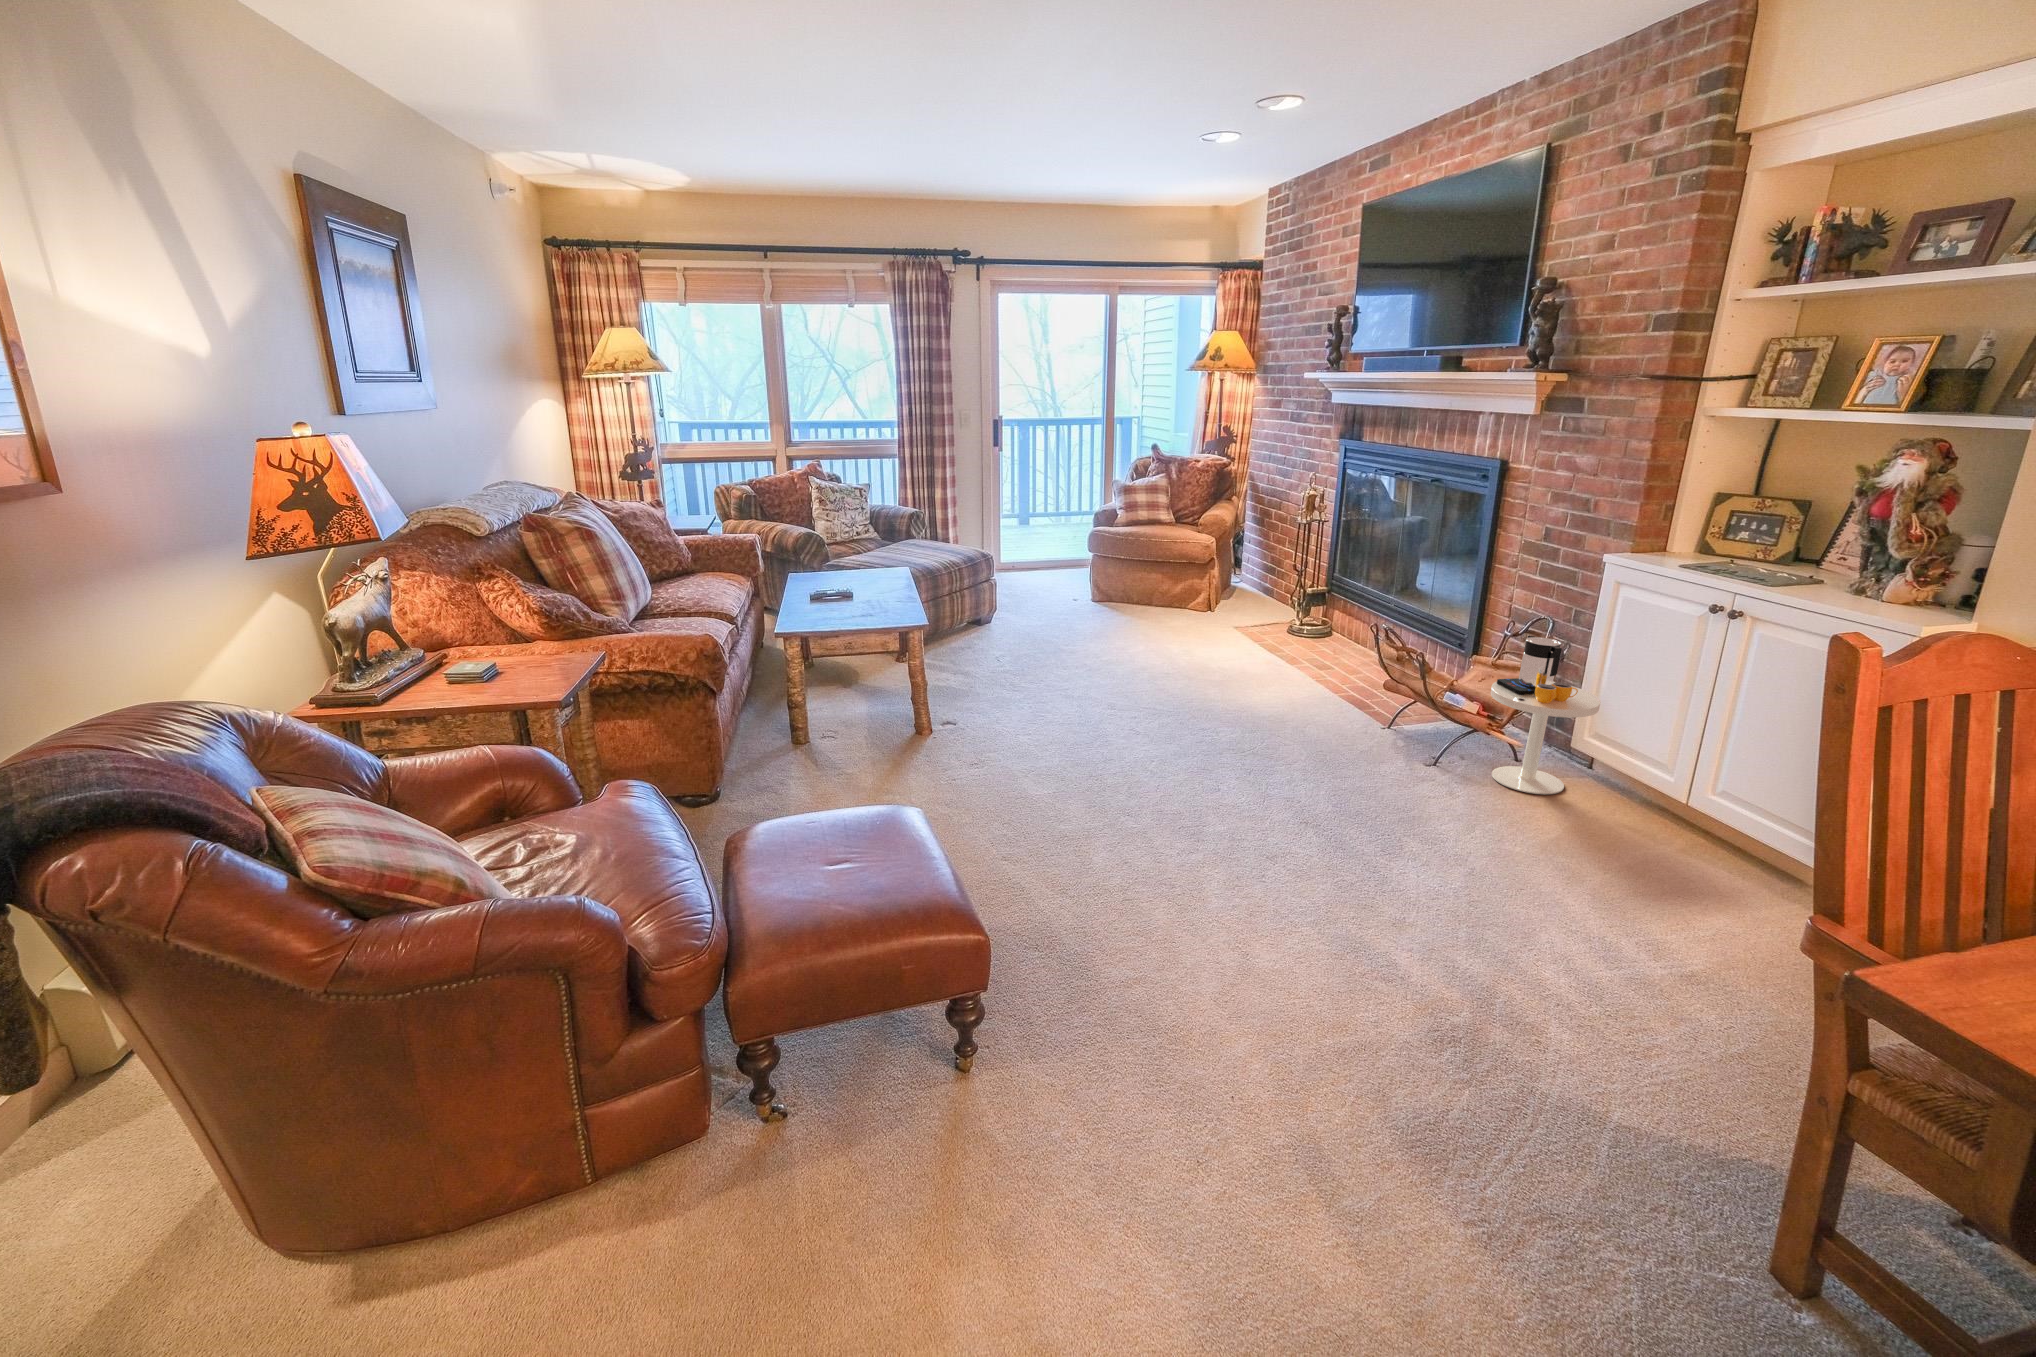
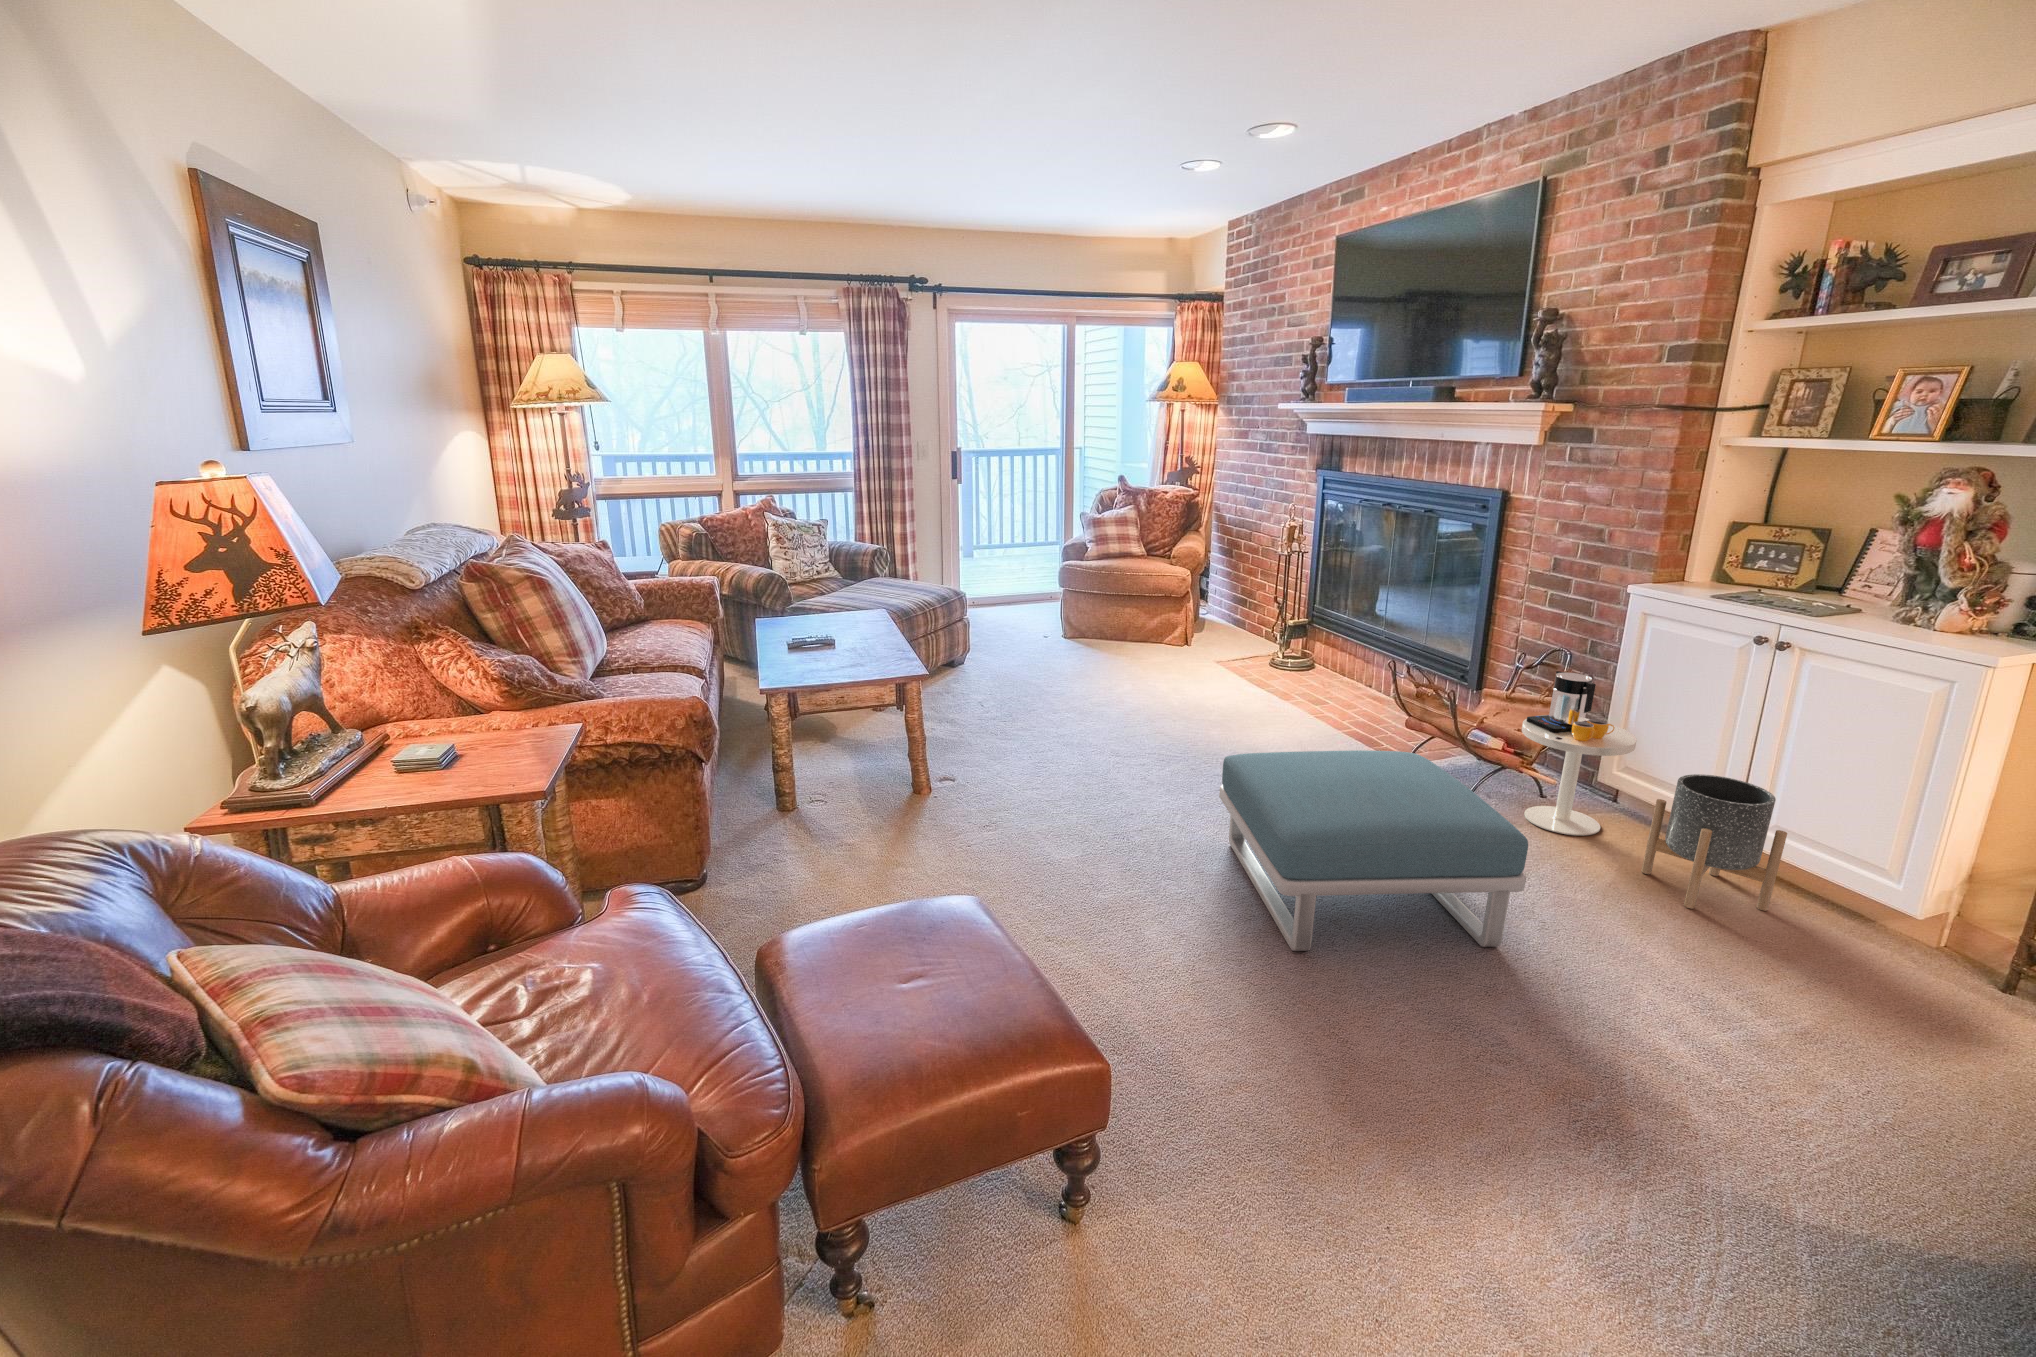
footstool: none [1186,704,1452,886] -> present [1219,750,1528,951]
planter: none [1590,737,1725,869] -> present [1641,774,1787,911]

